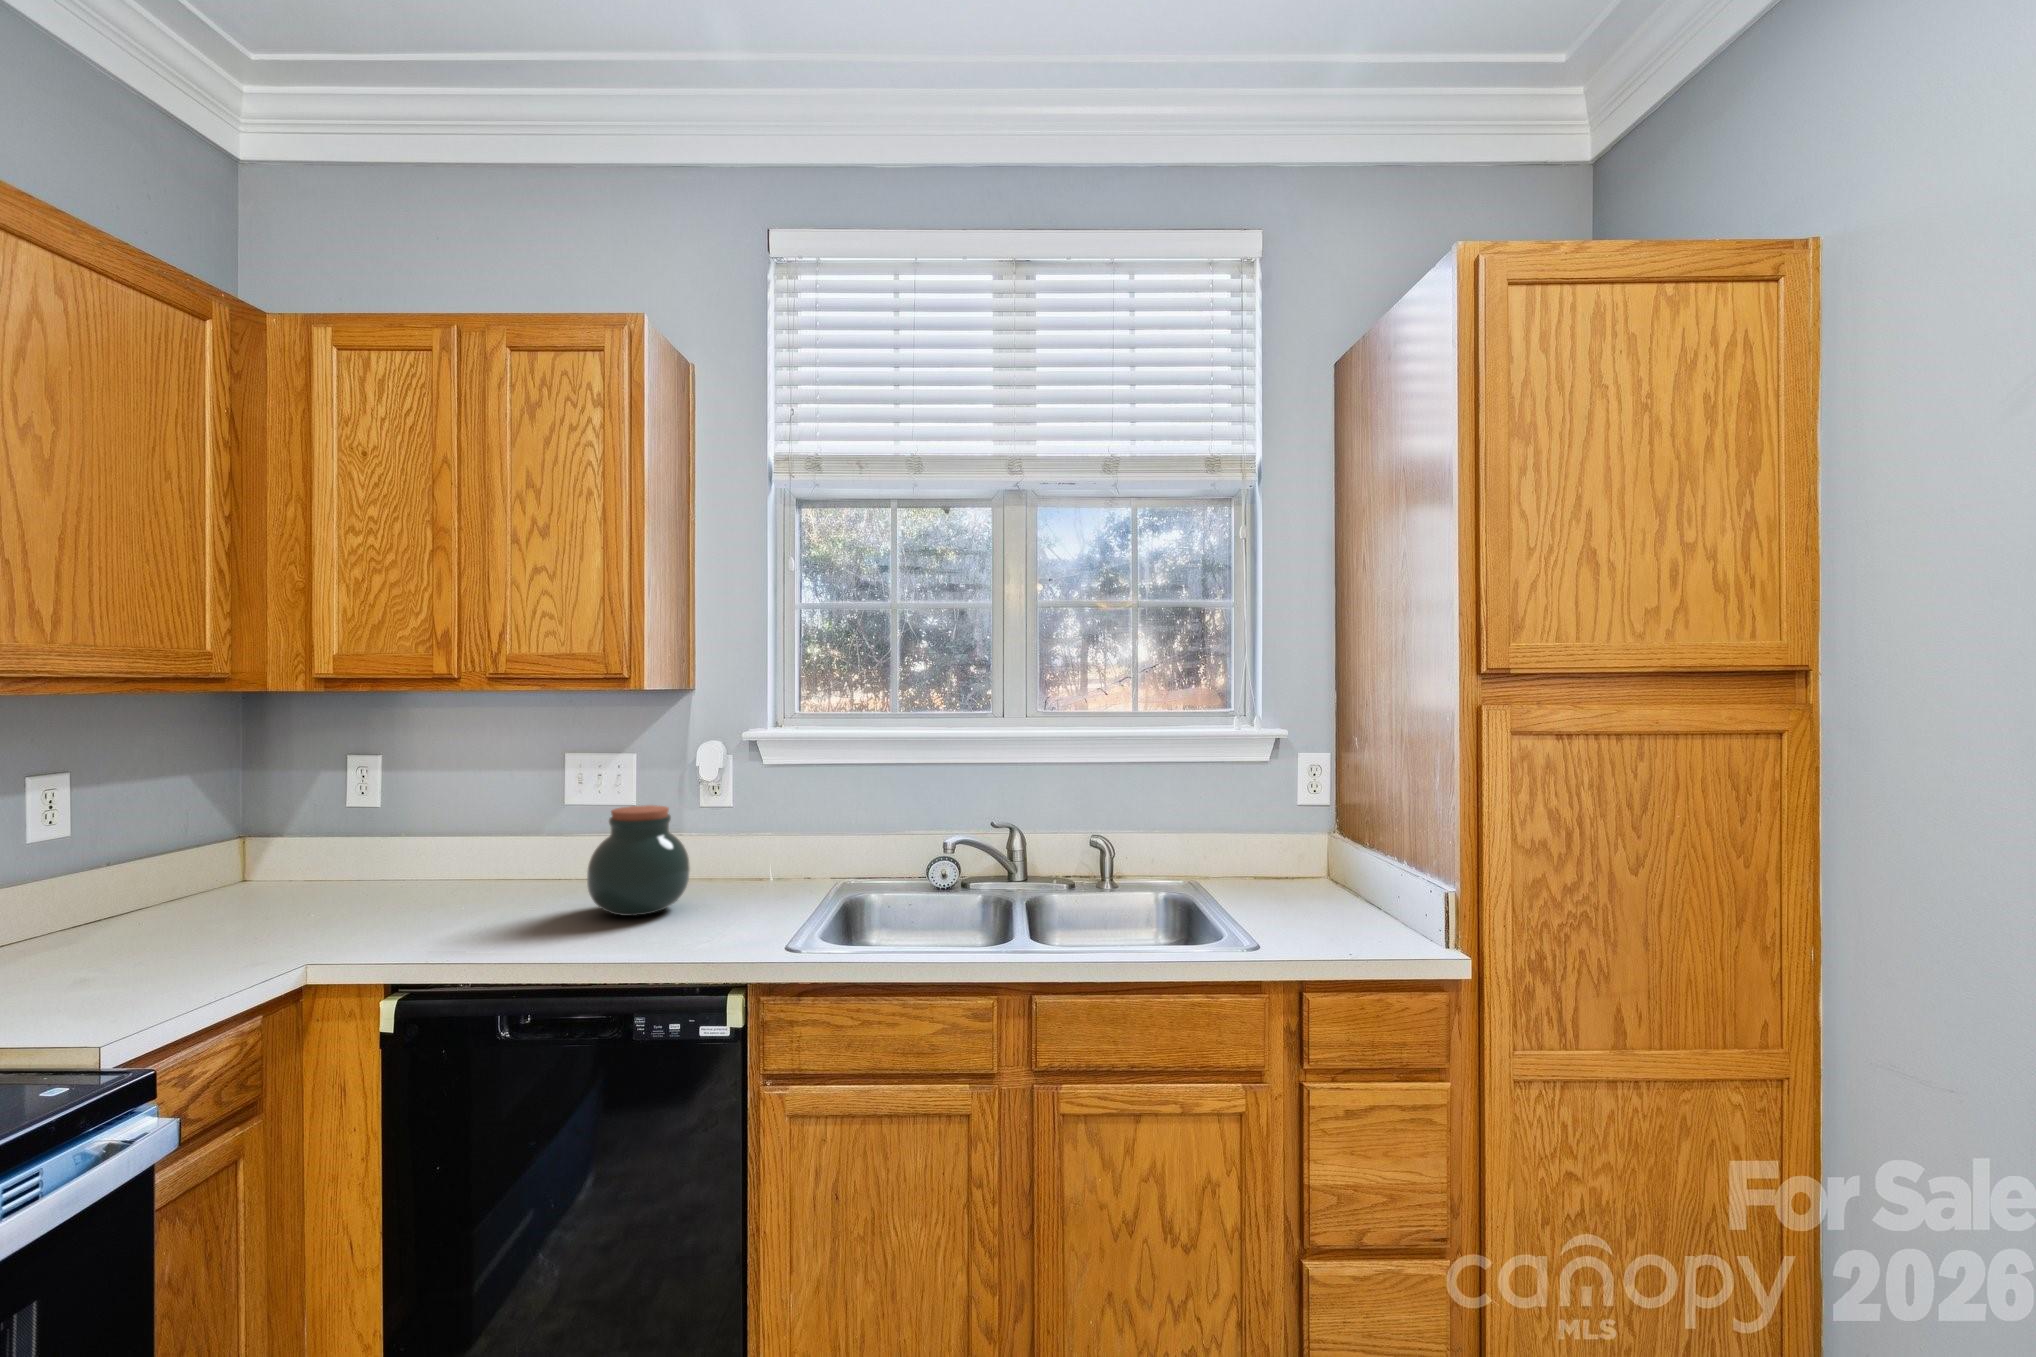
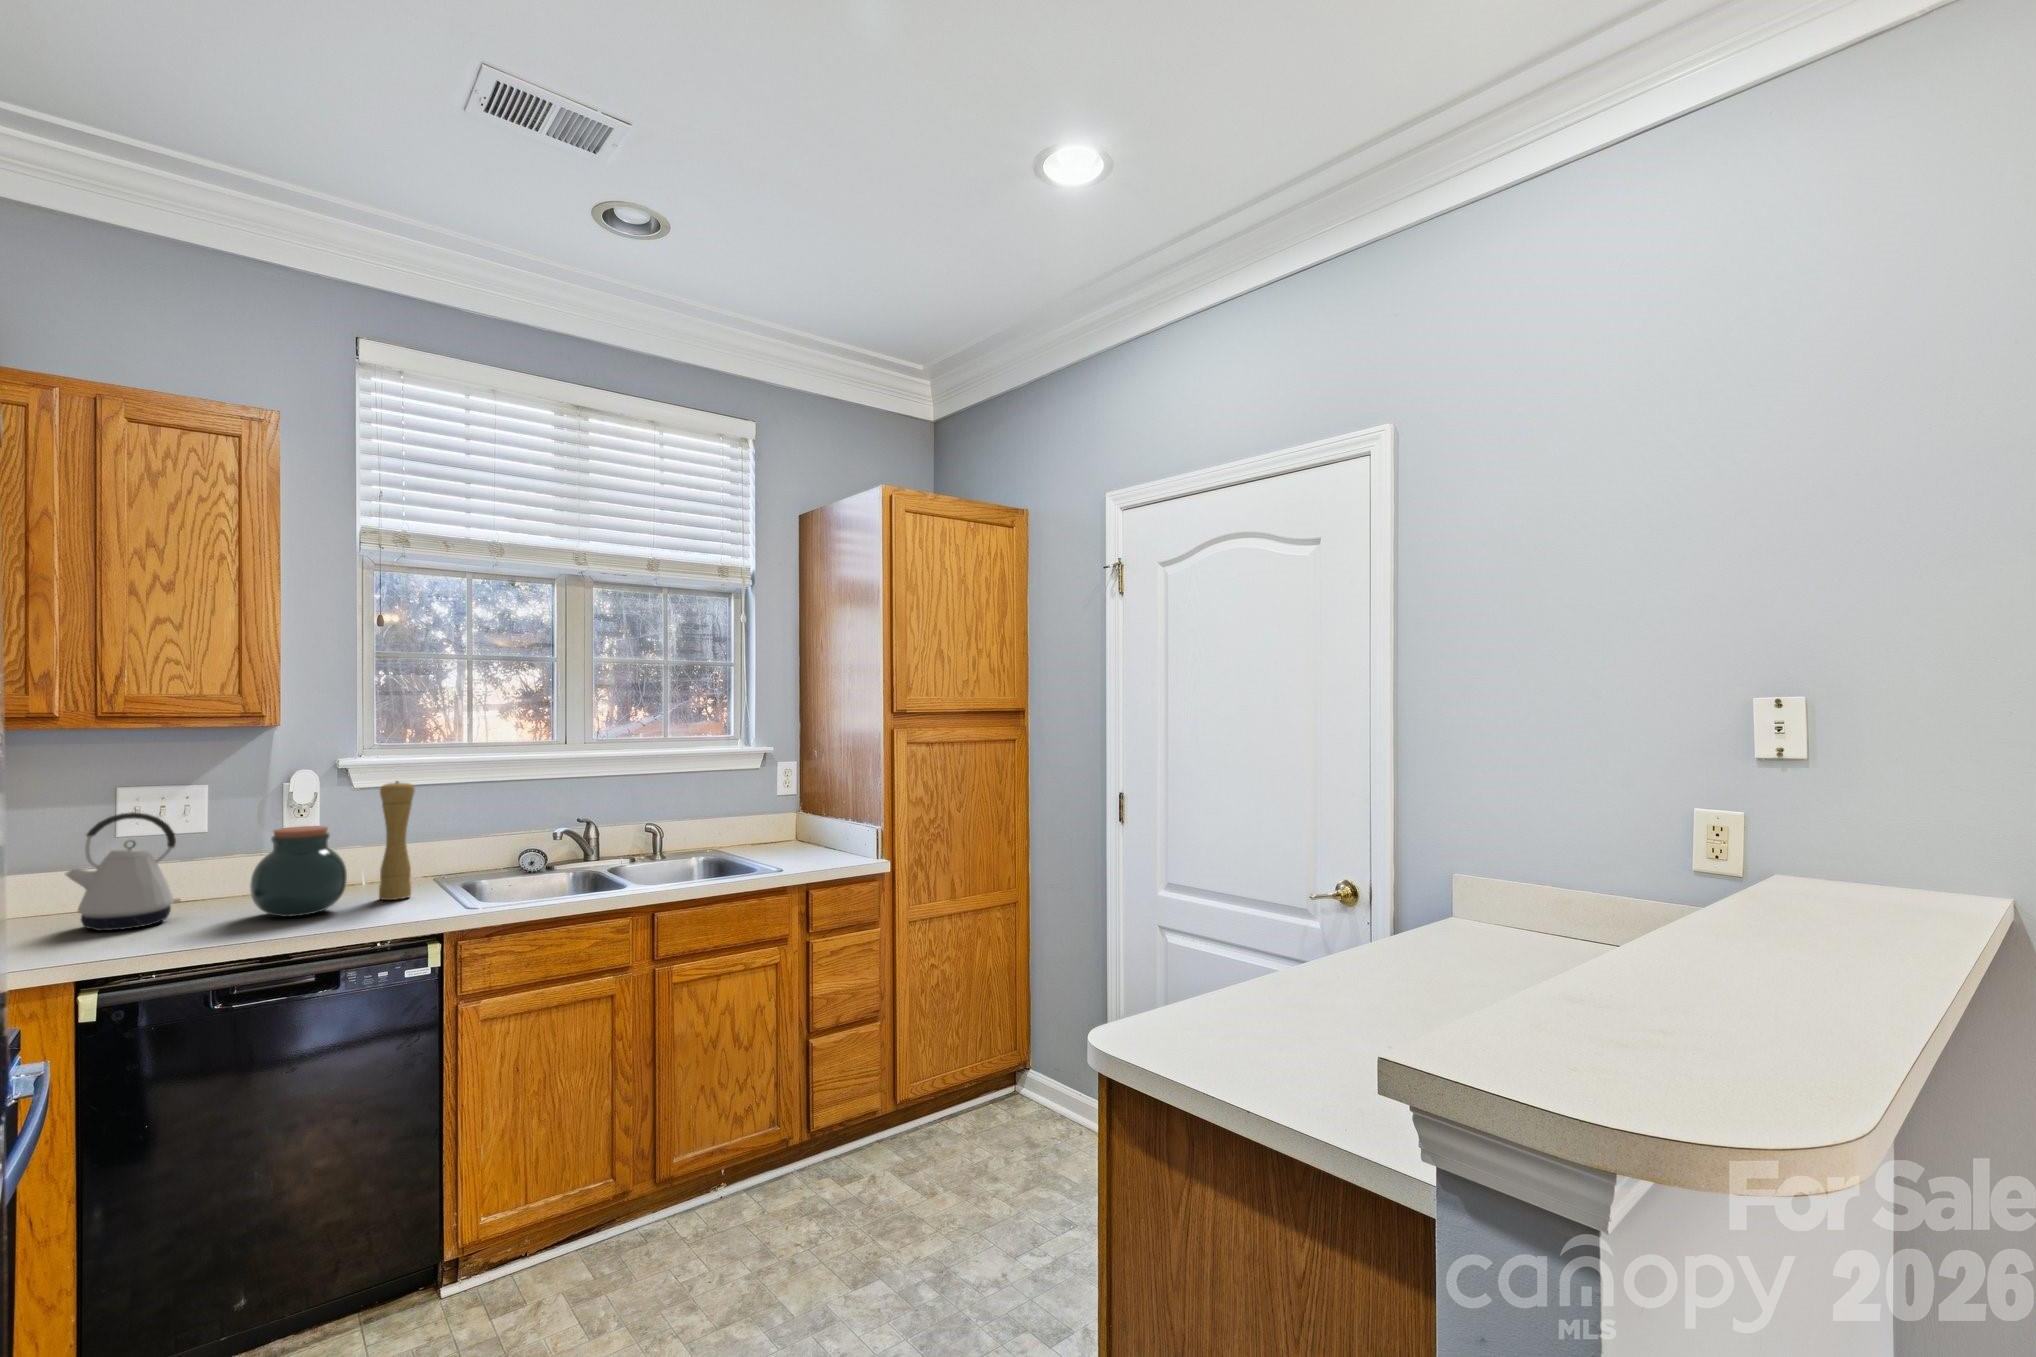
pepper mill: none [736,757,774,907] -> present [379,781,415,900]
kettle: none [457,776,564,904] -> present [65,812,181,931]

